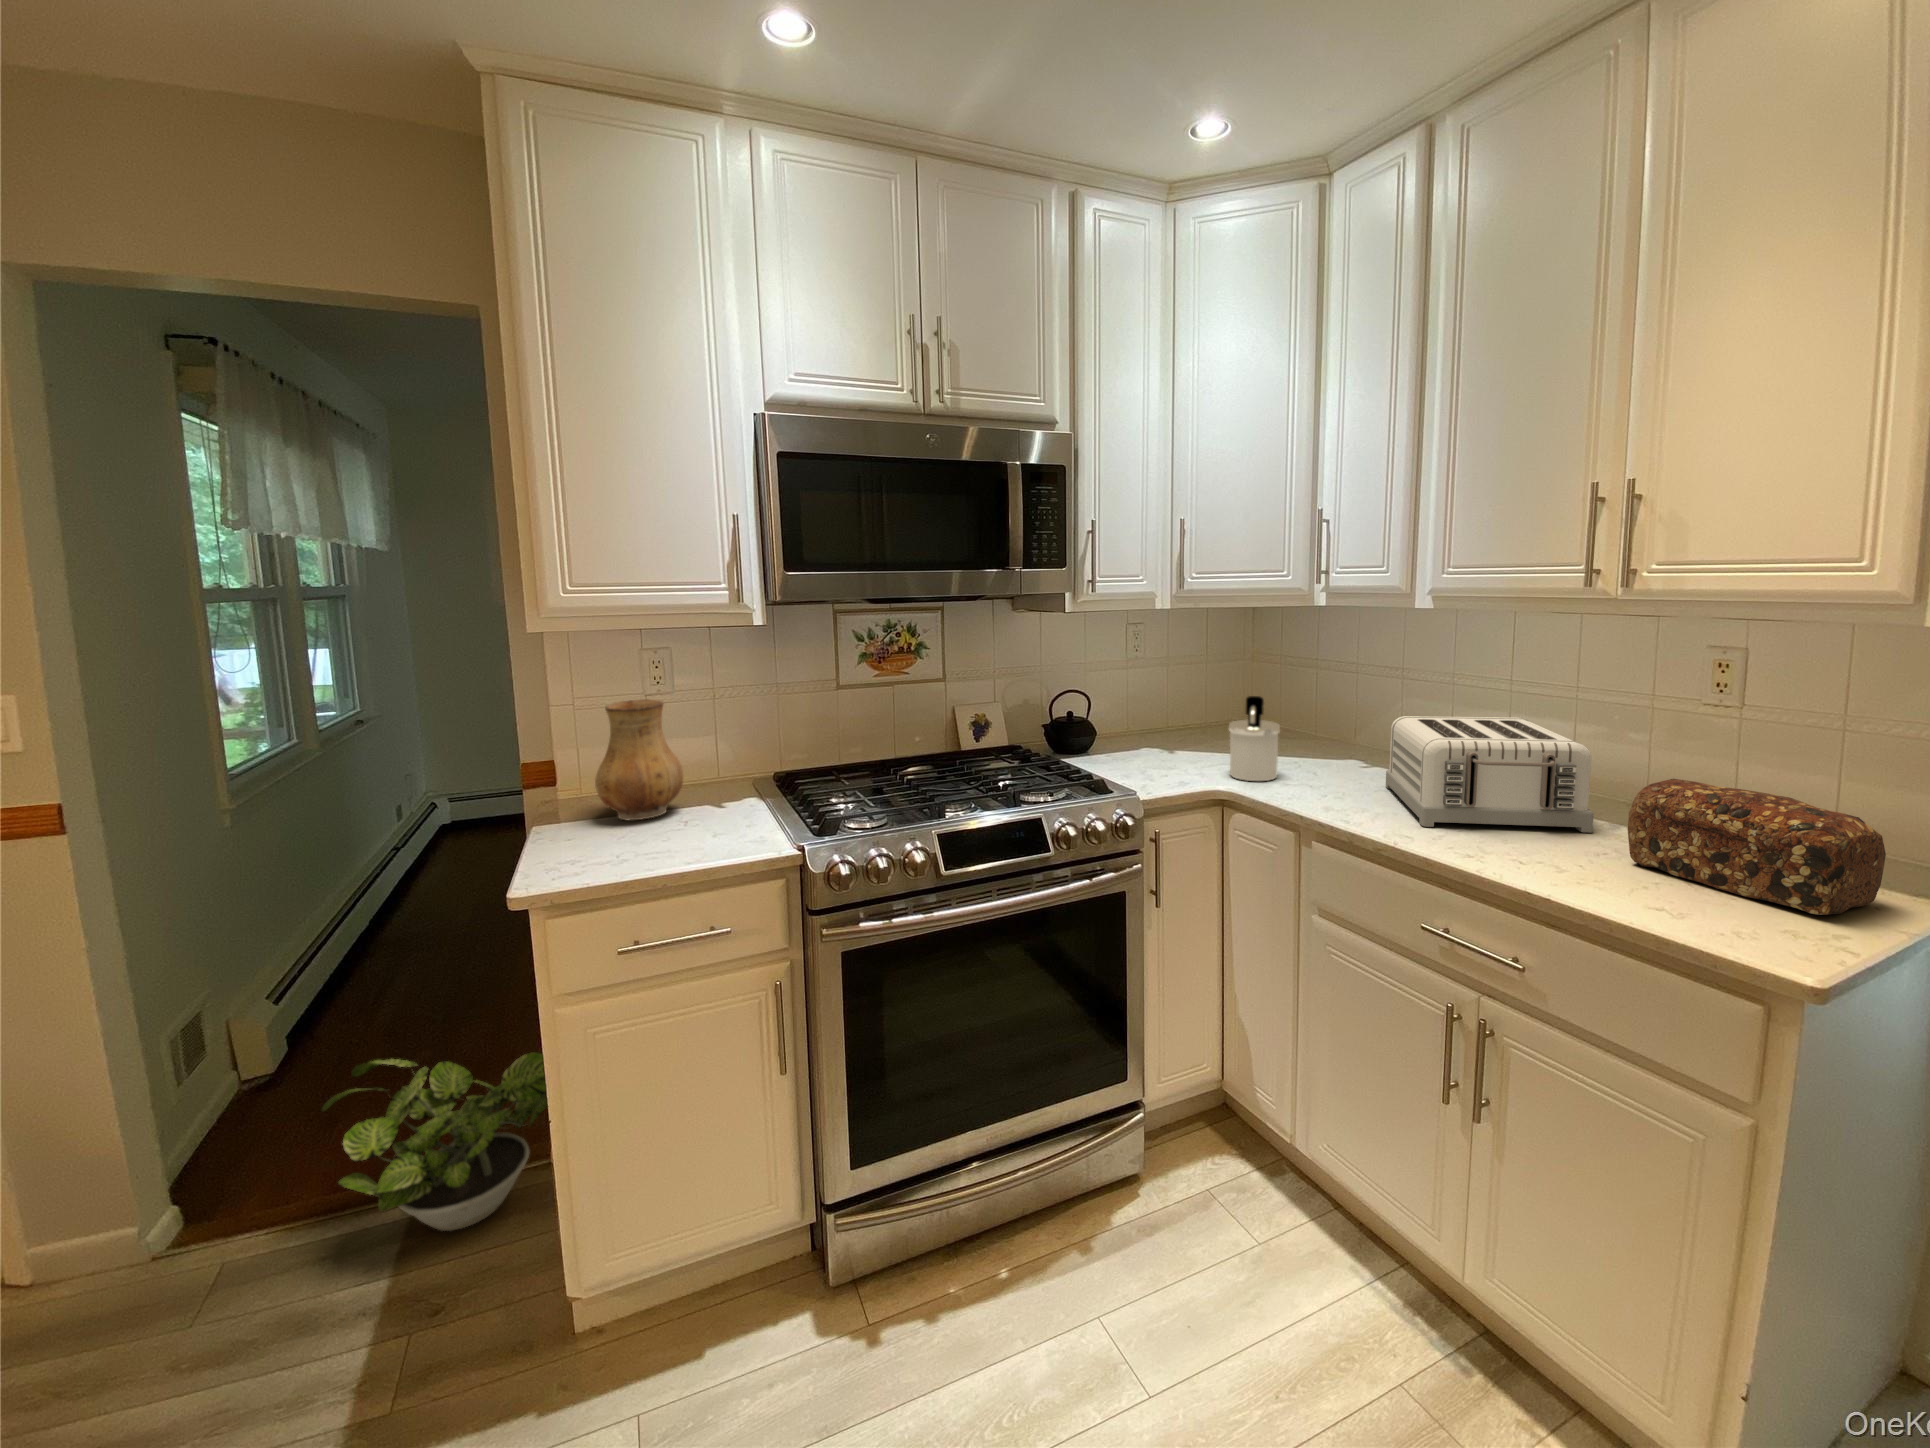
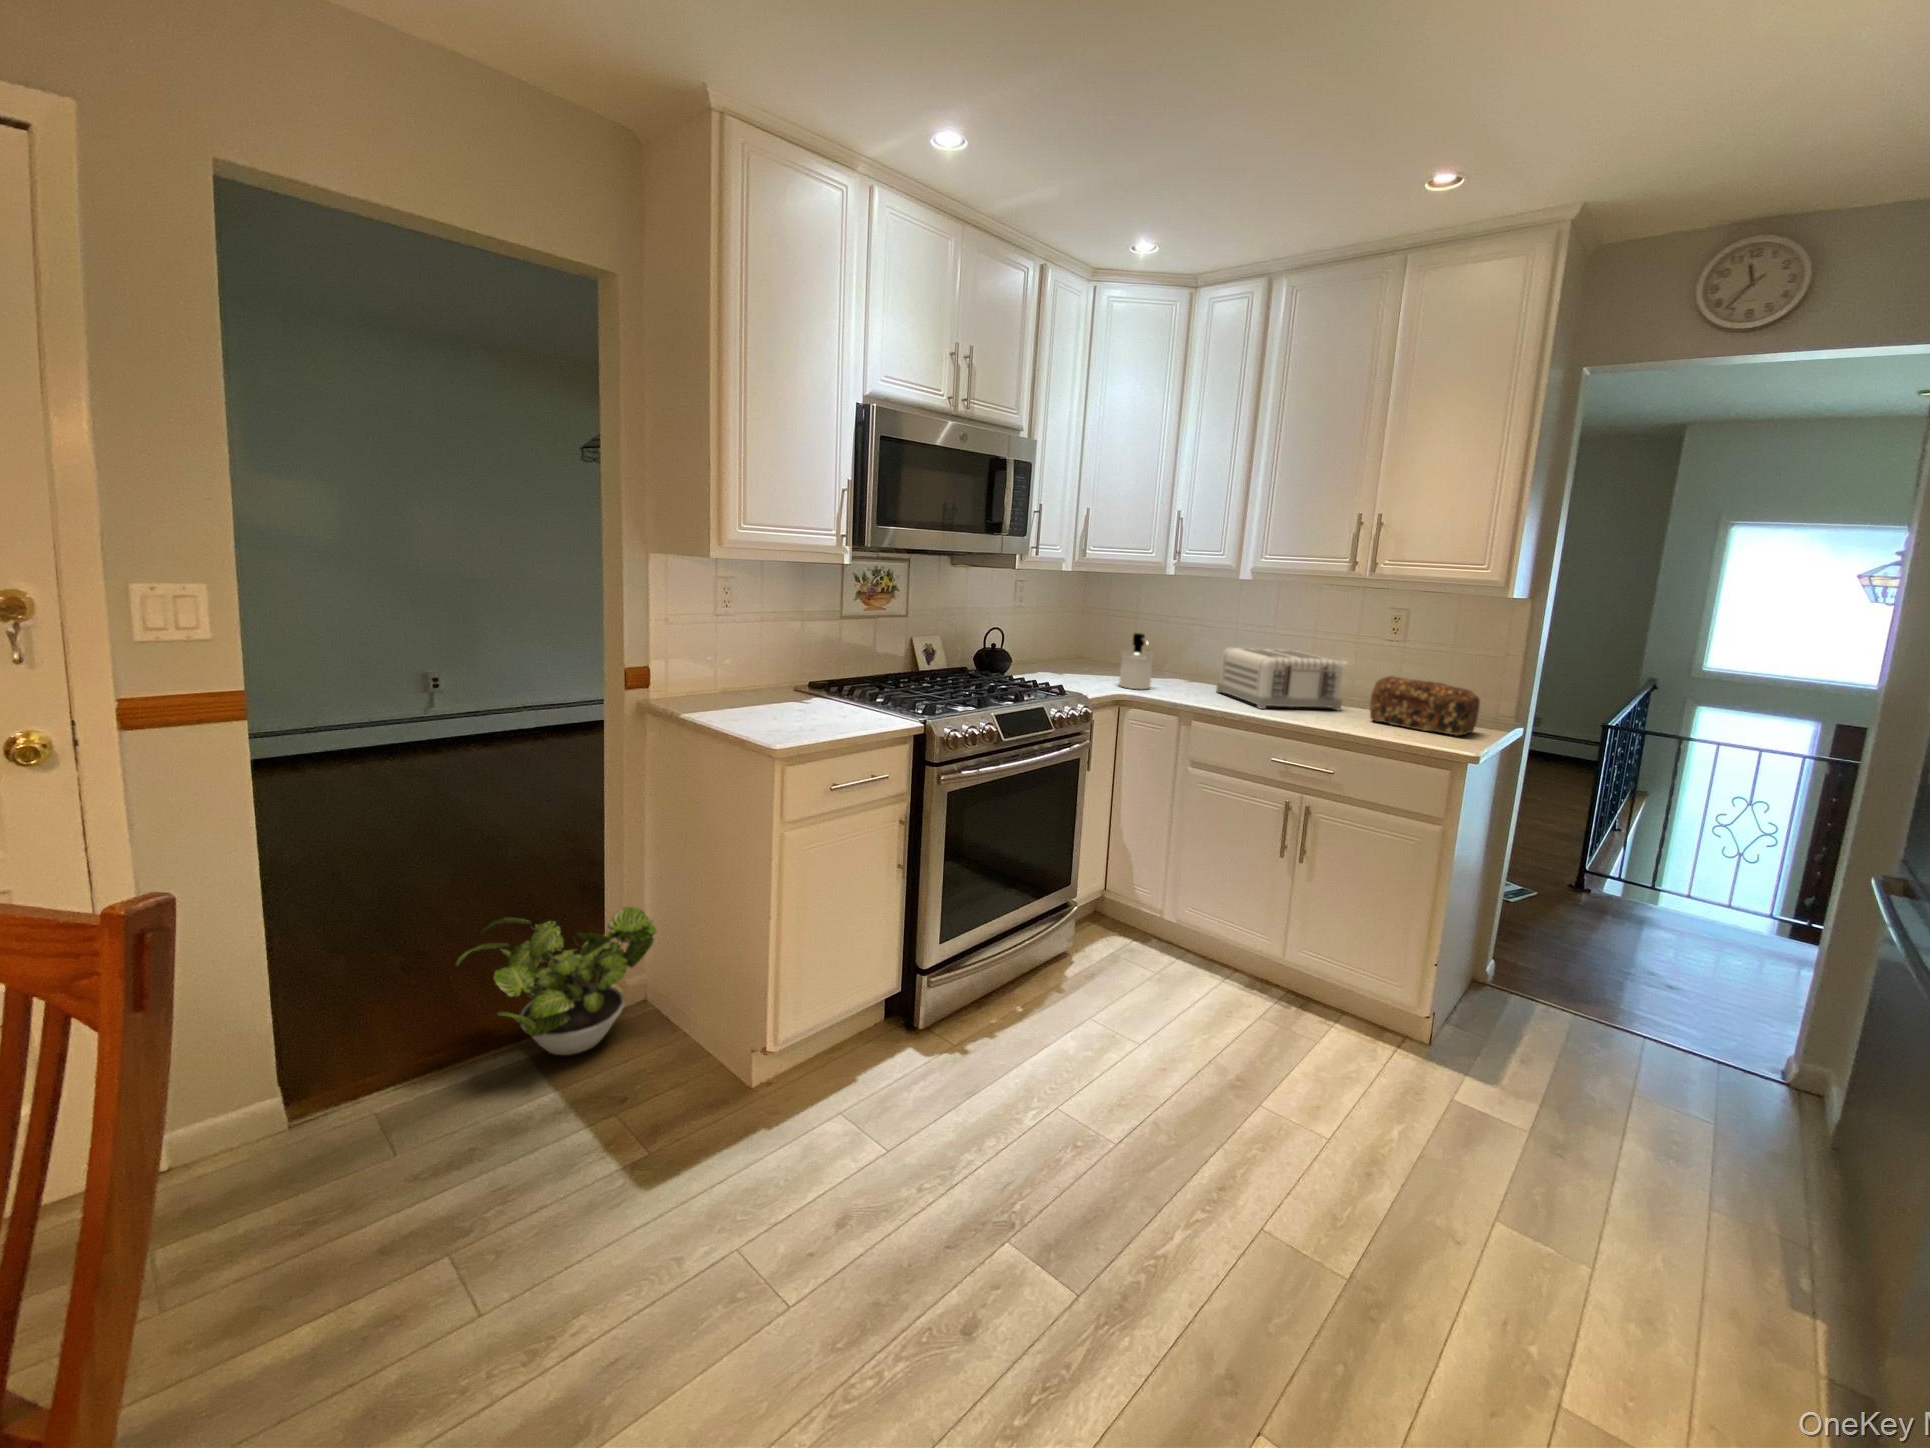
ceramic pitcher: present [595,699,683,820] -> none [715,615,783,709]

